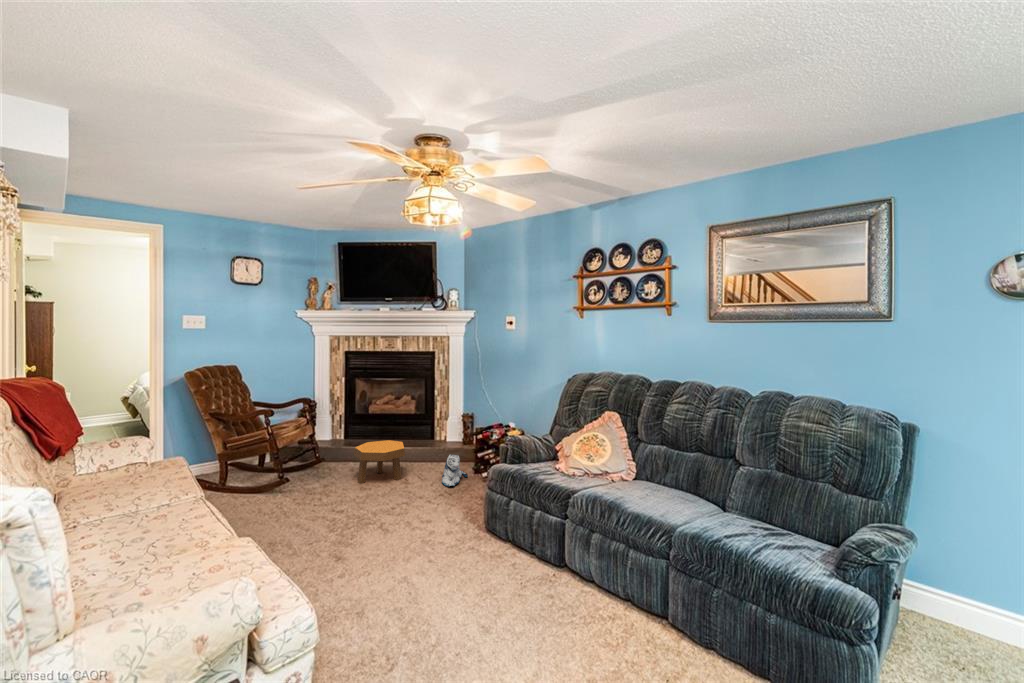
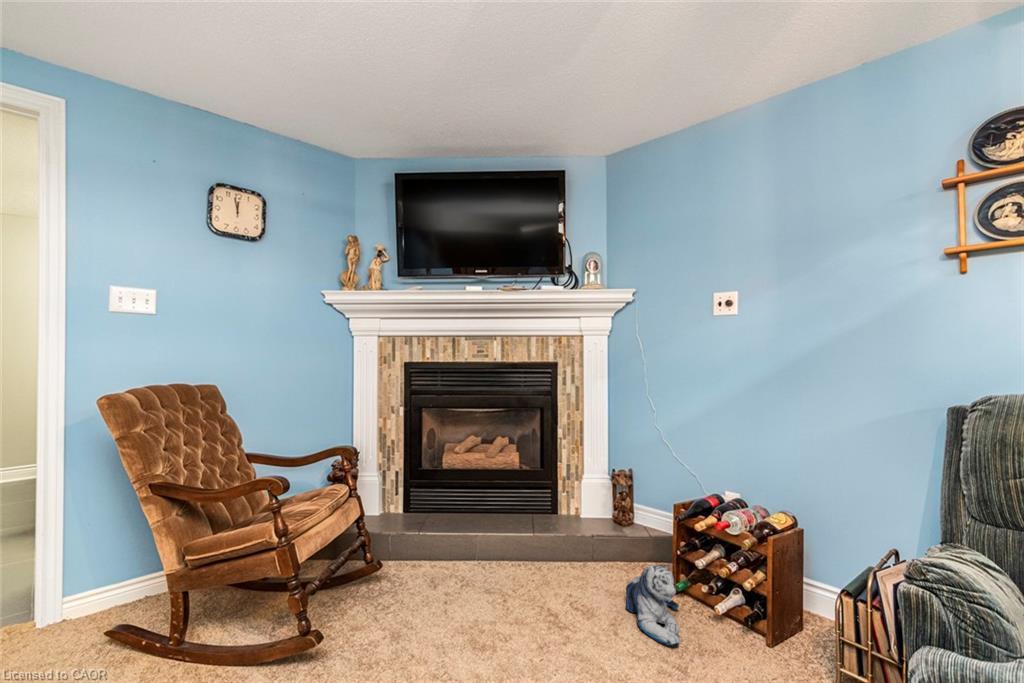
footstool: present [353,440,405,484] -> none [447,527,556,634]

